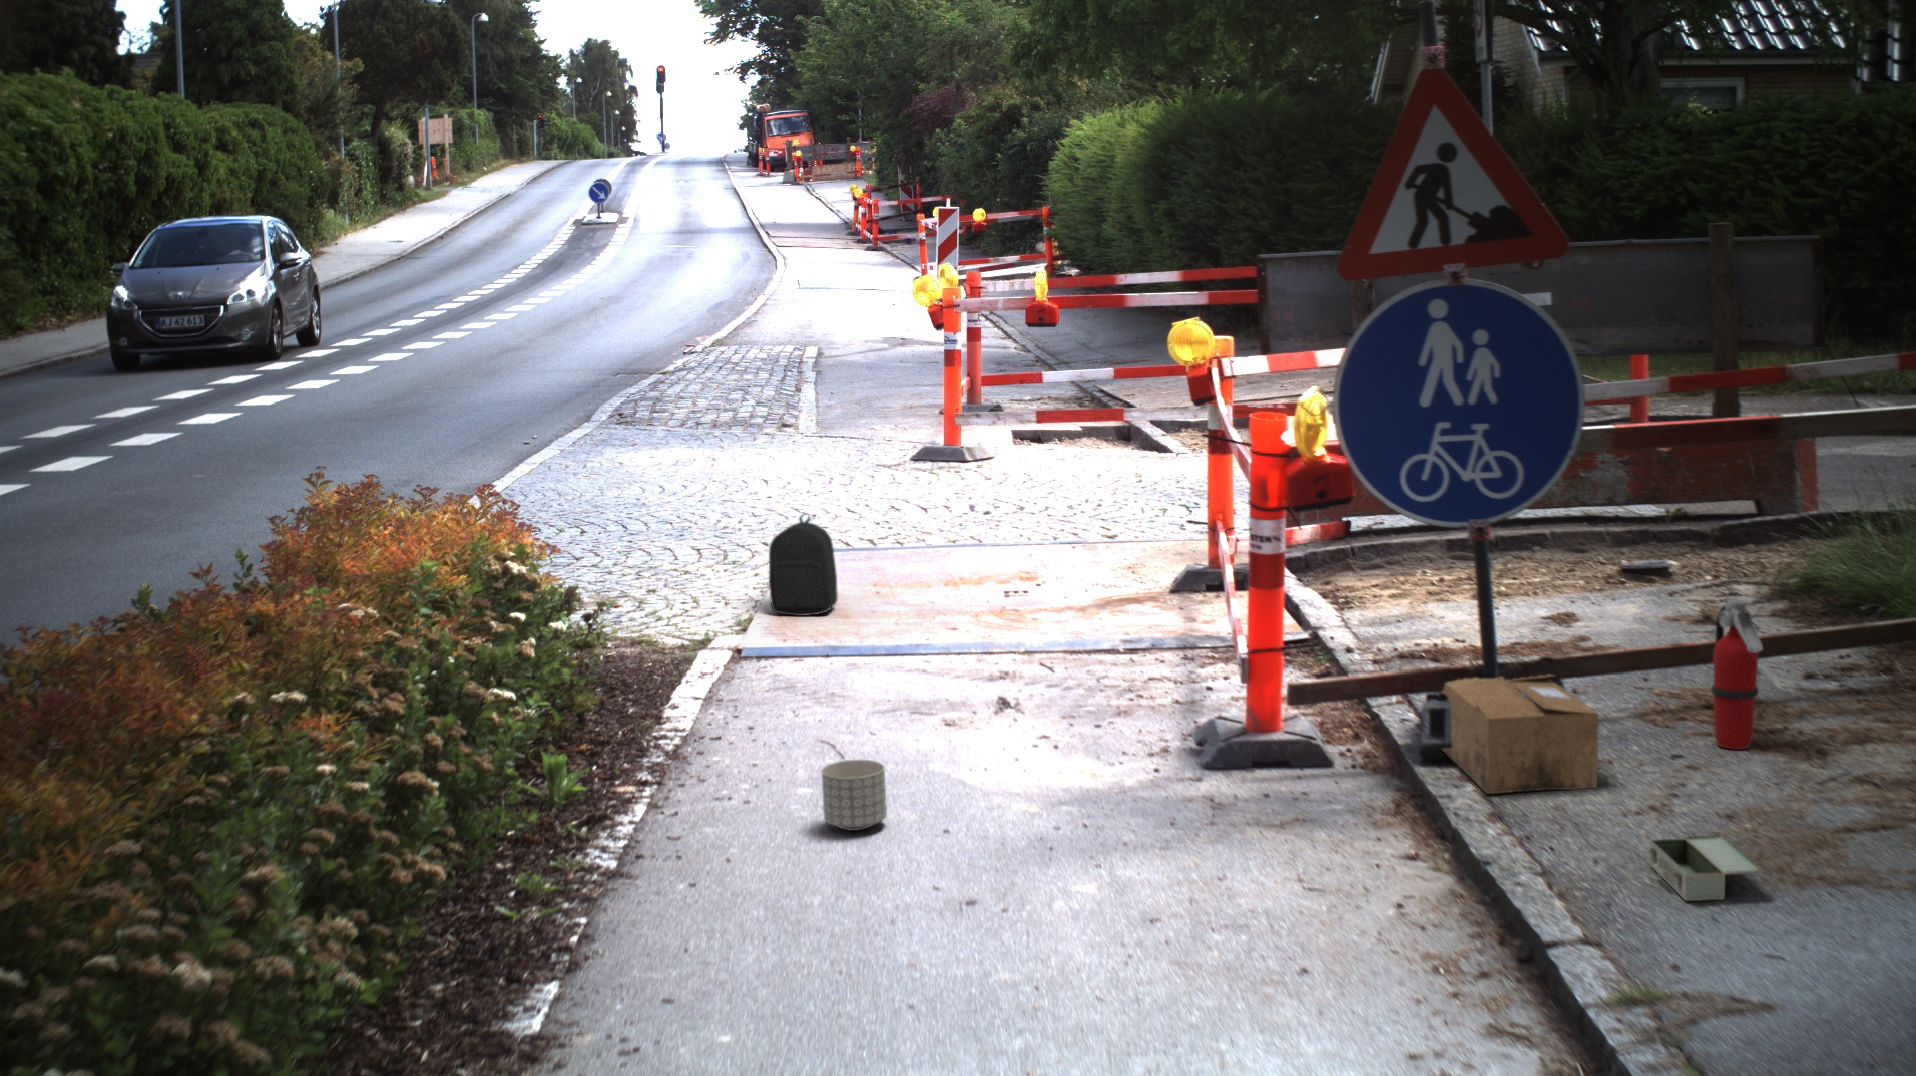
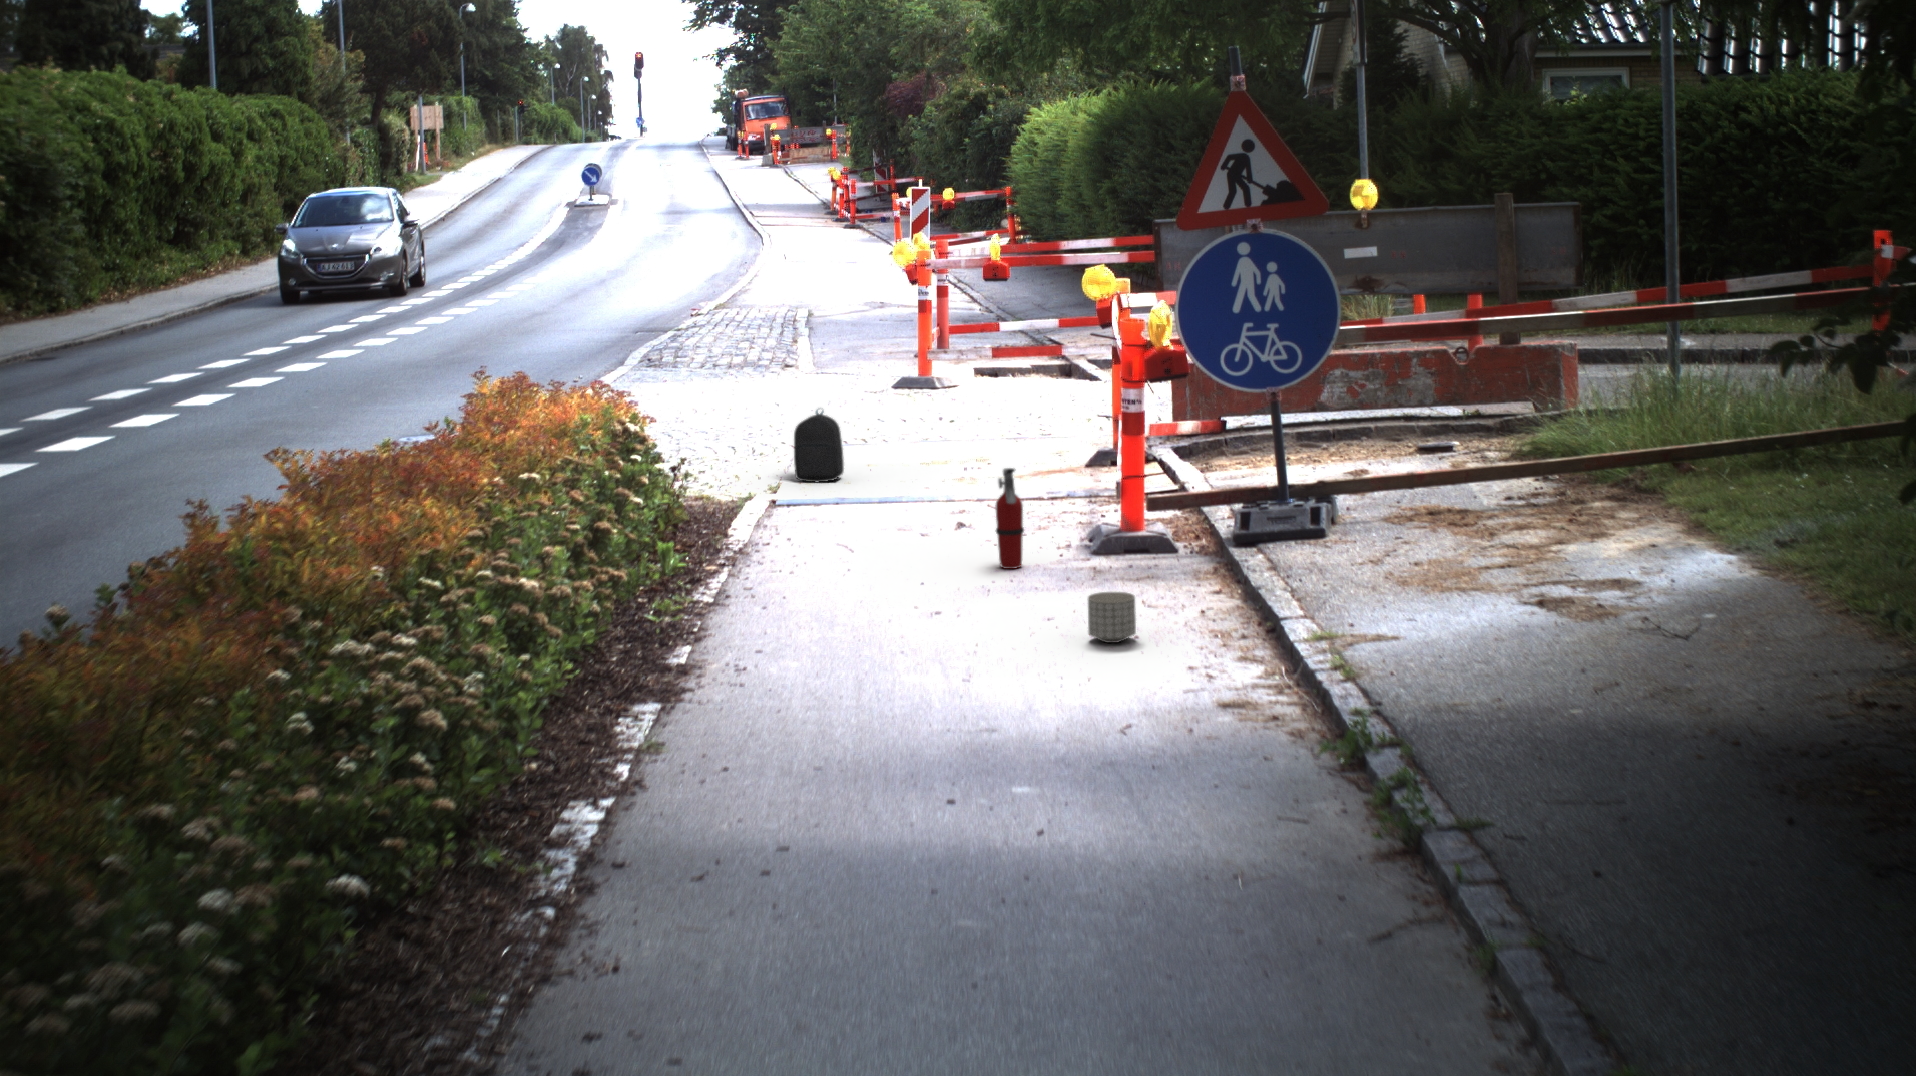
fire extinguisher: present [1711,596,1766,750] -> present [996,468,1024,569]
cardboard box: present [1442,675,1598,794] -> none [1251,487,1344,561]
planter: present [821,760,887,831] -> present [1088,591,1136,643]
toolbox: present [1649,835,1762,901] -> none [1357,569,1418,601]

